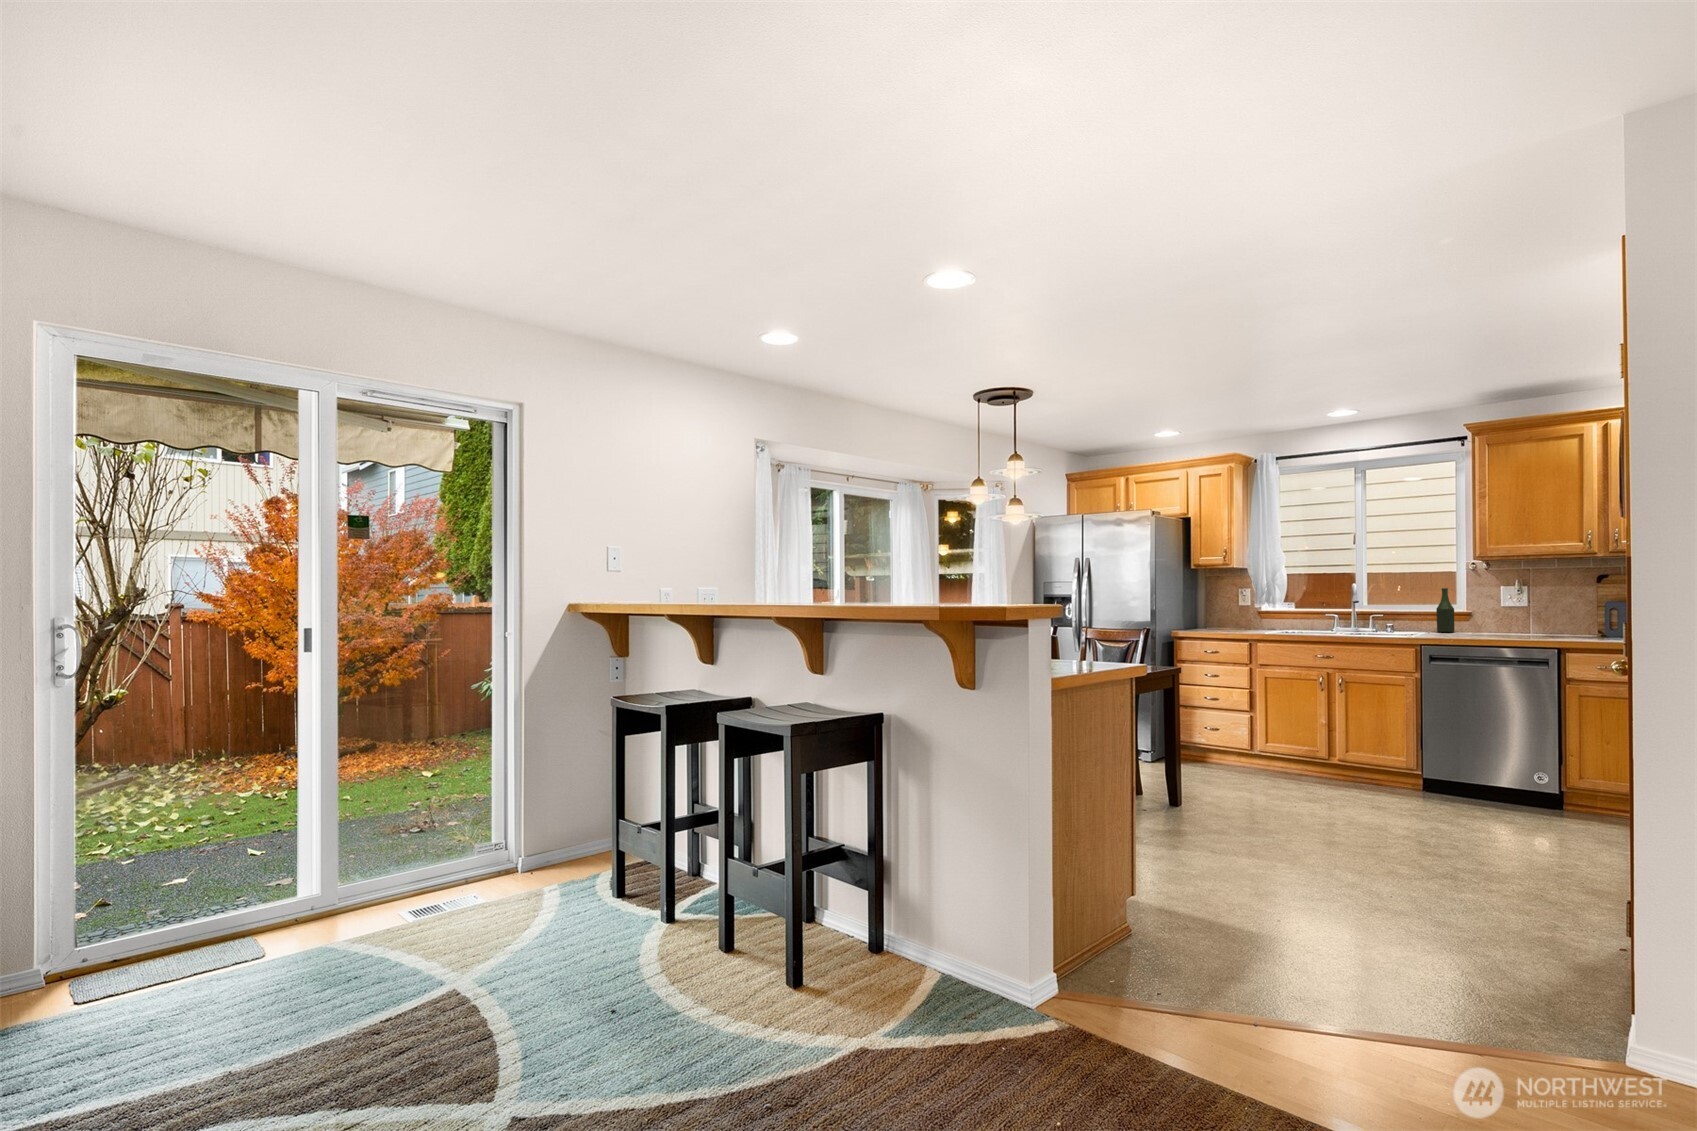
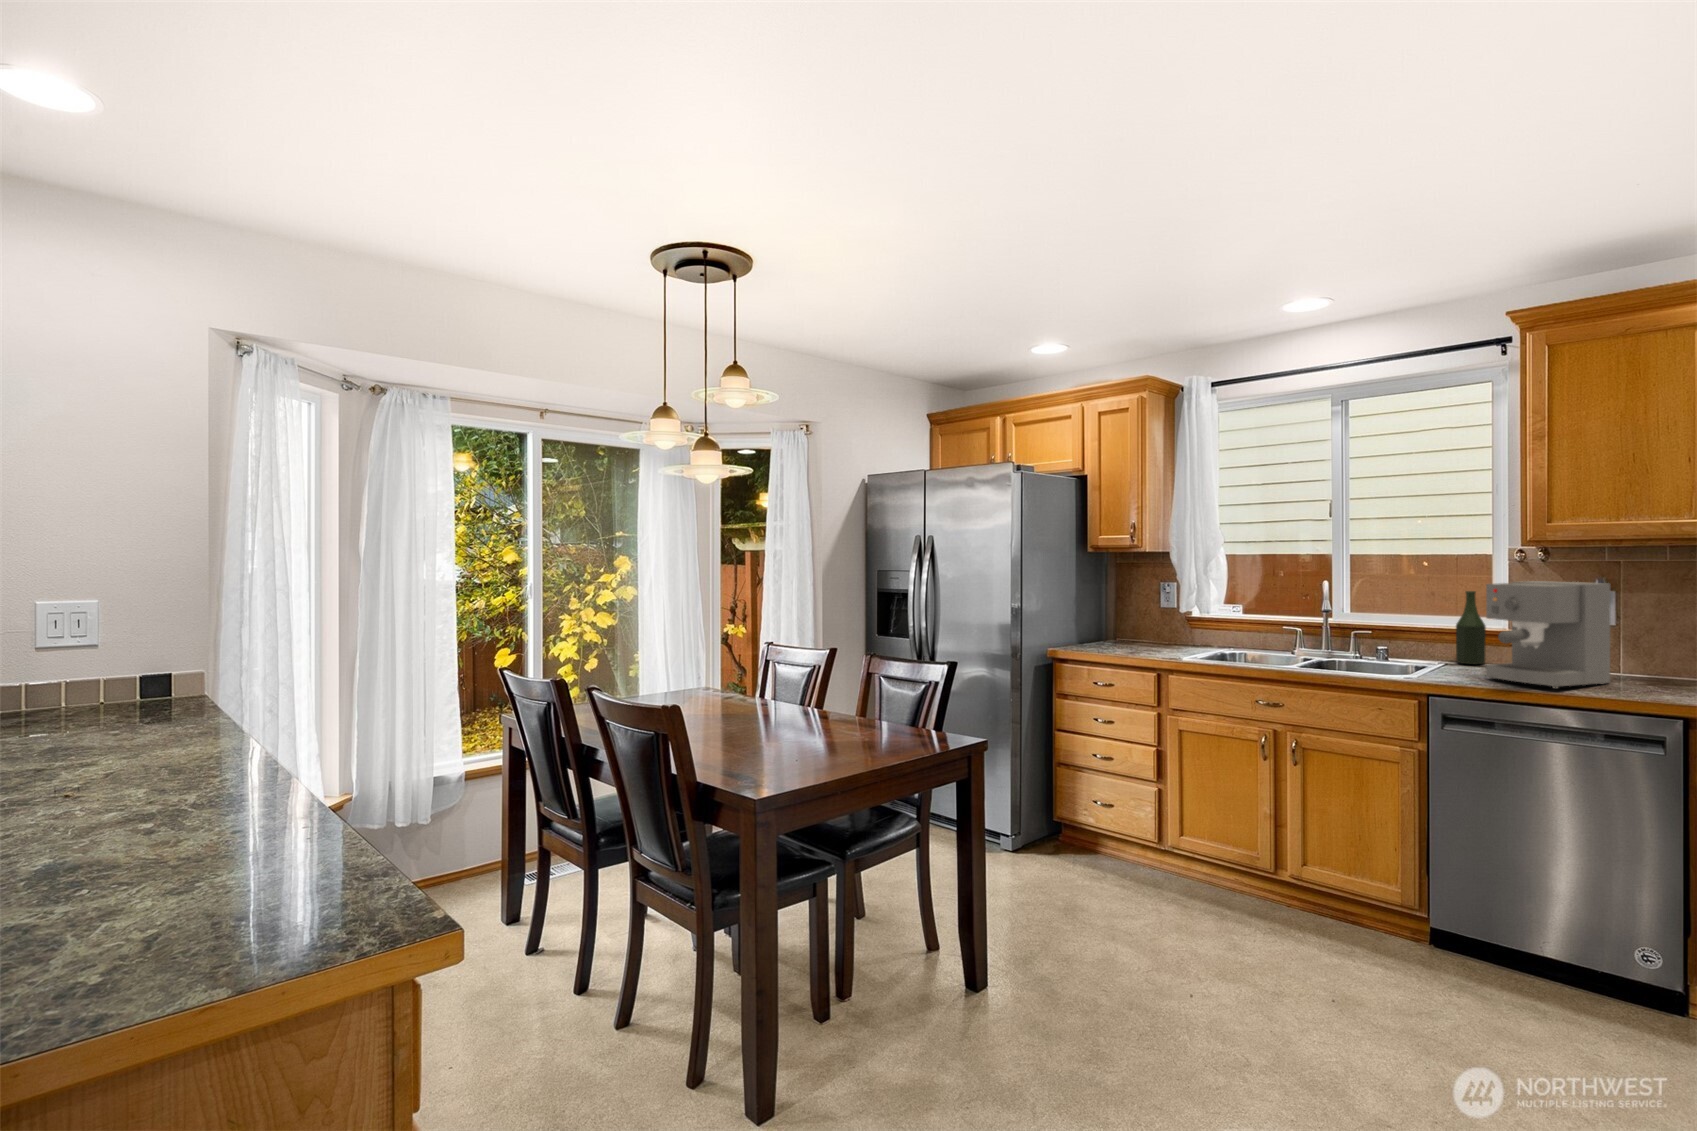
coffee maker: none [1455,580,1526,639] -> present [1486,581,1610,688]

